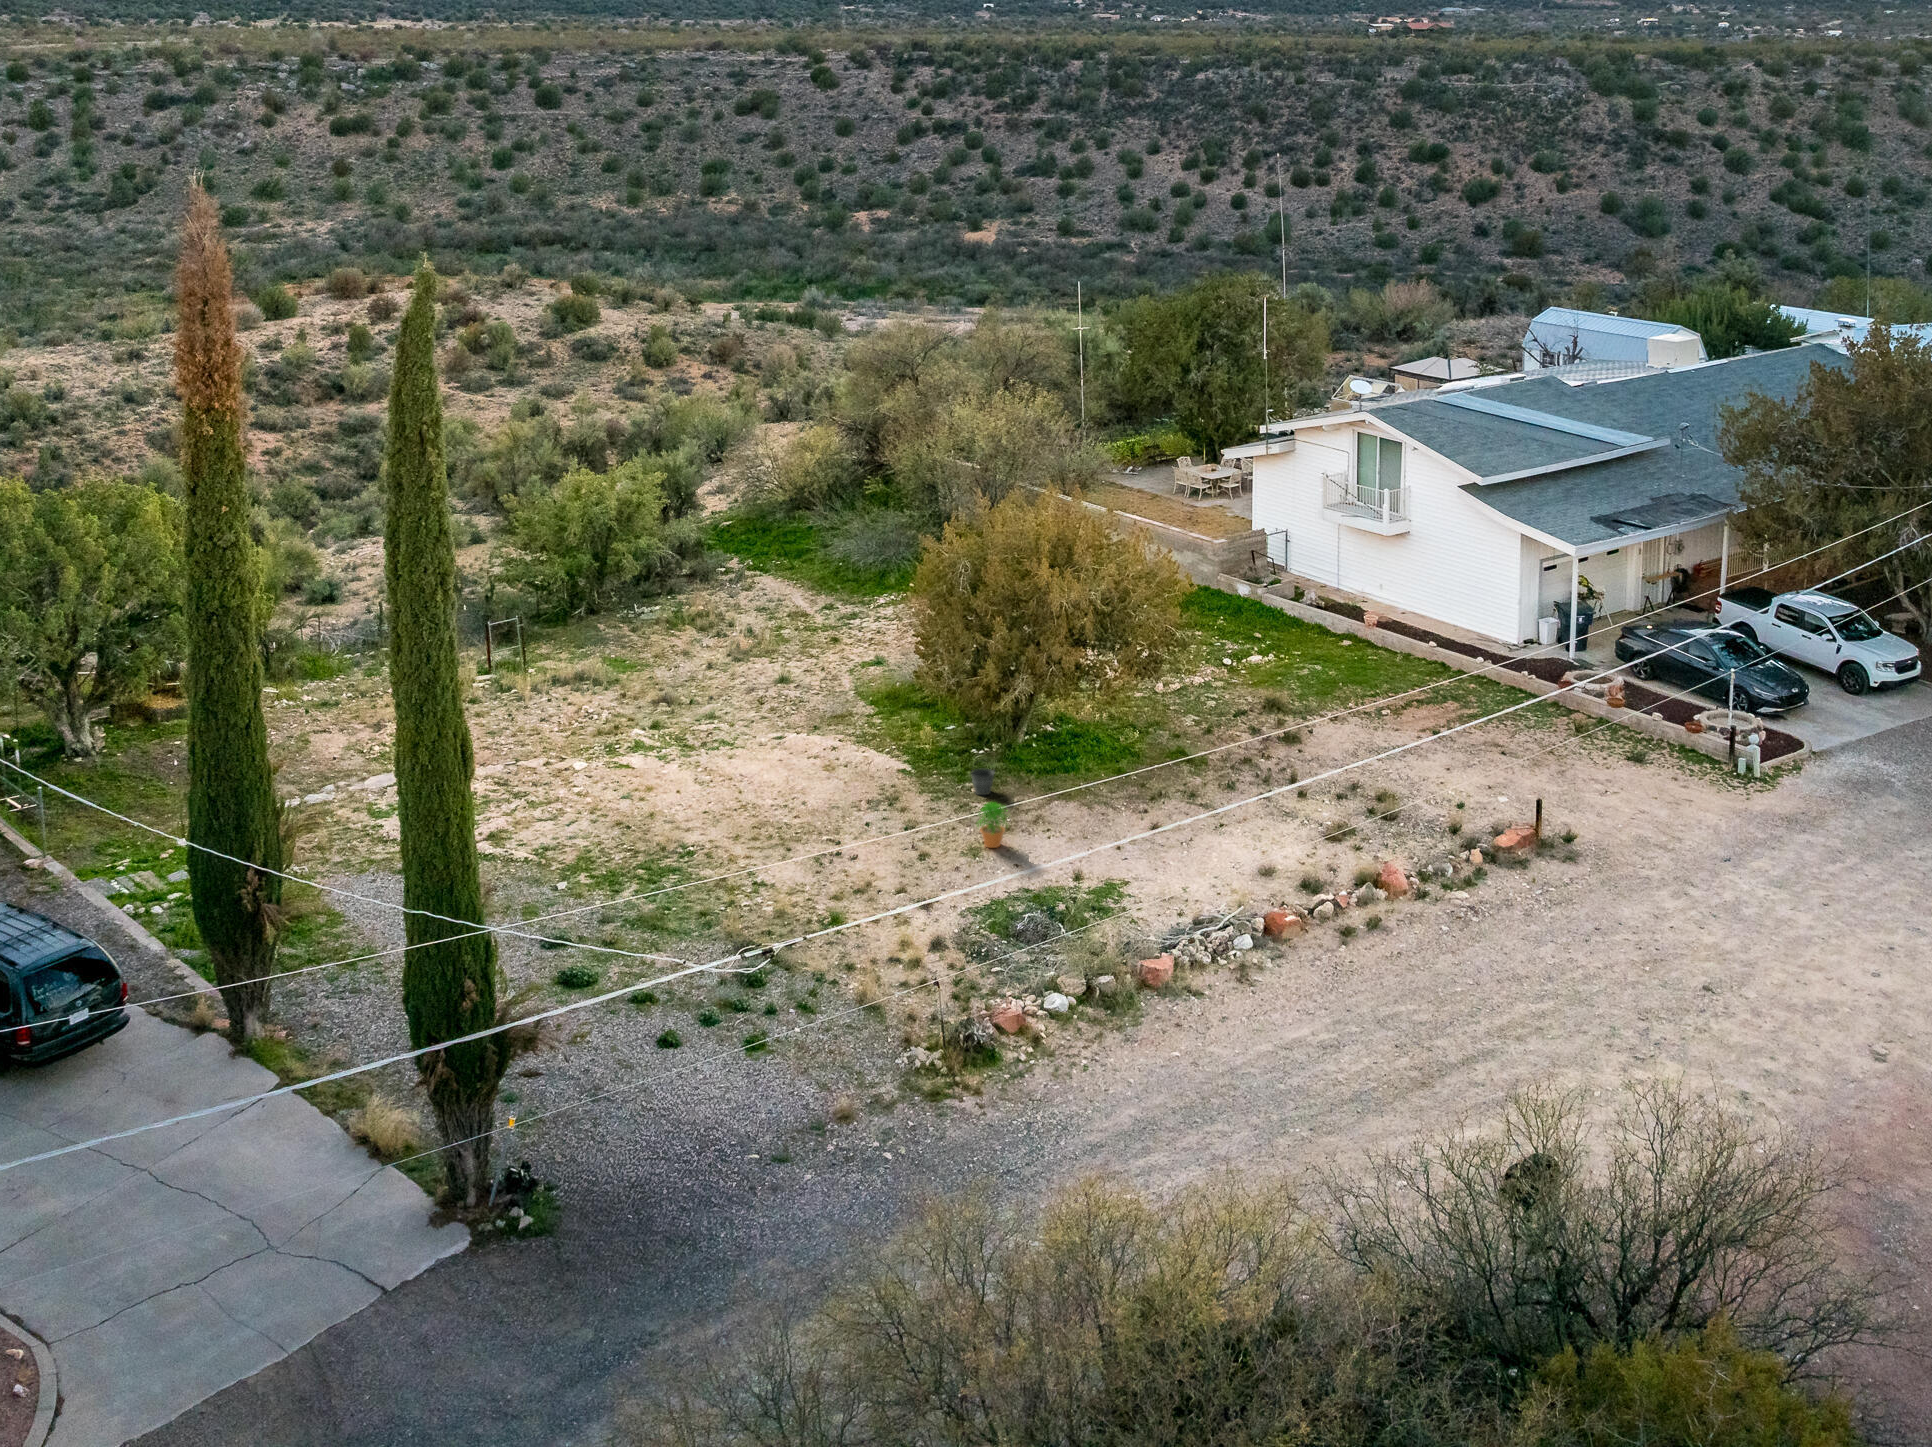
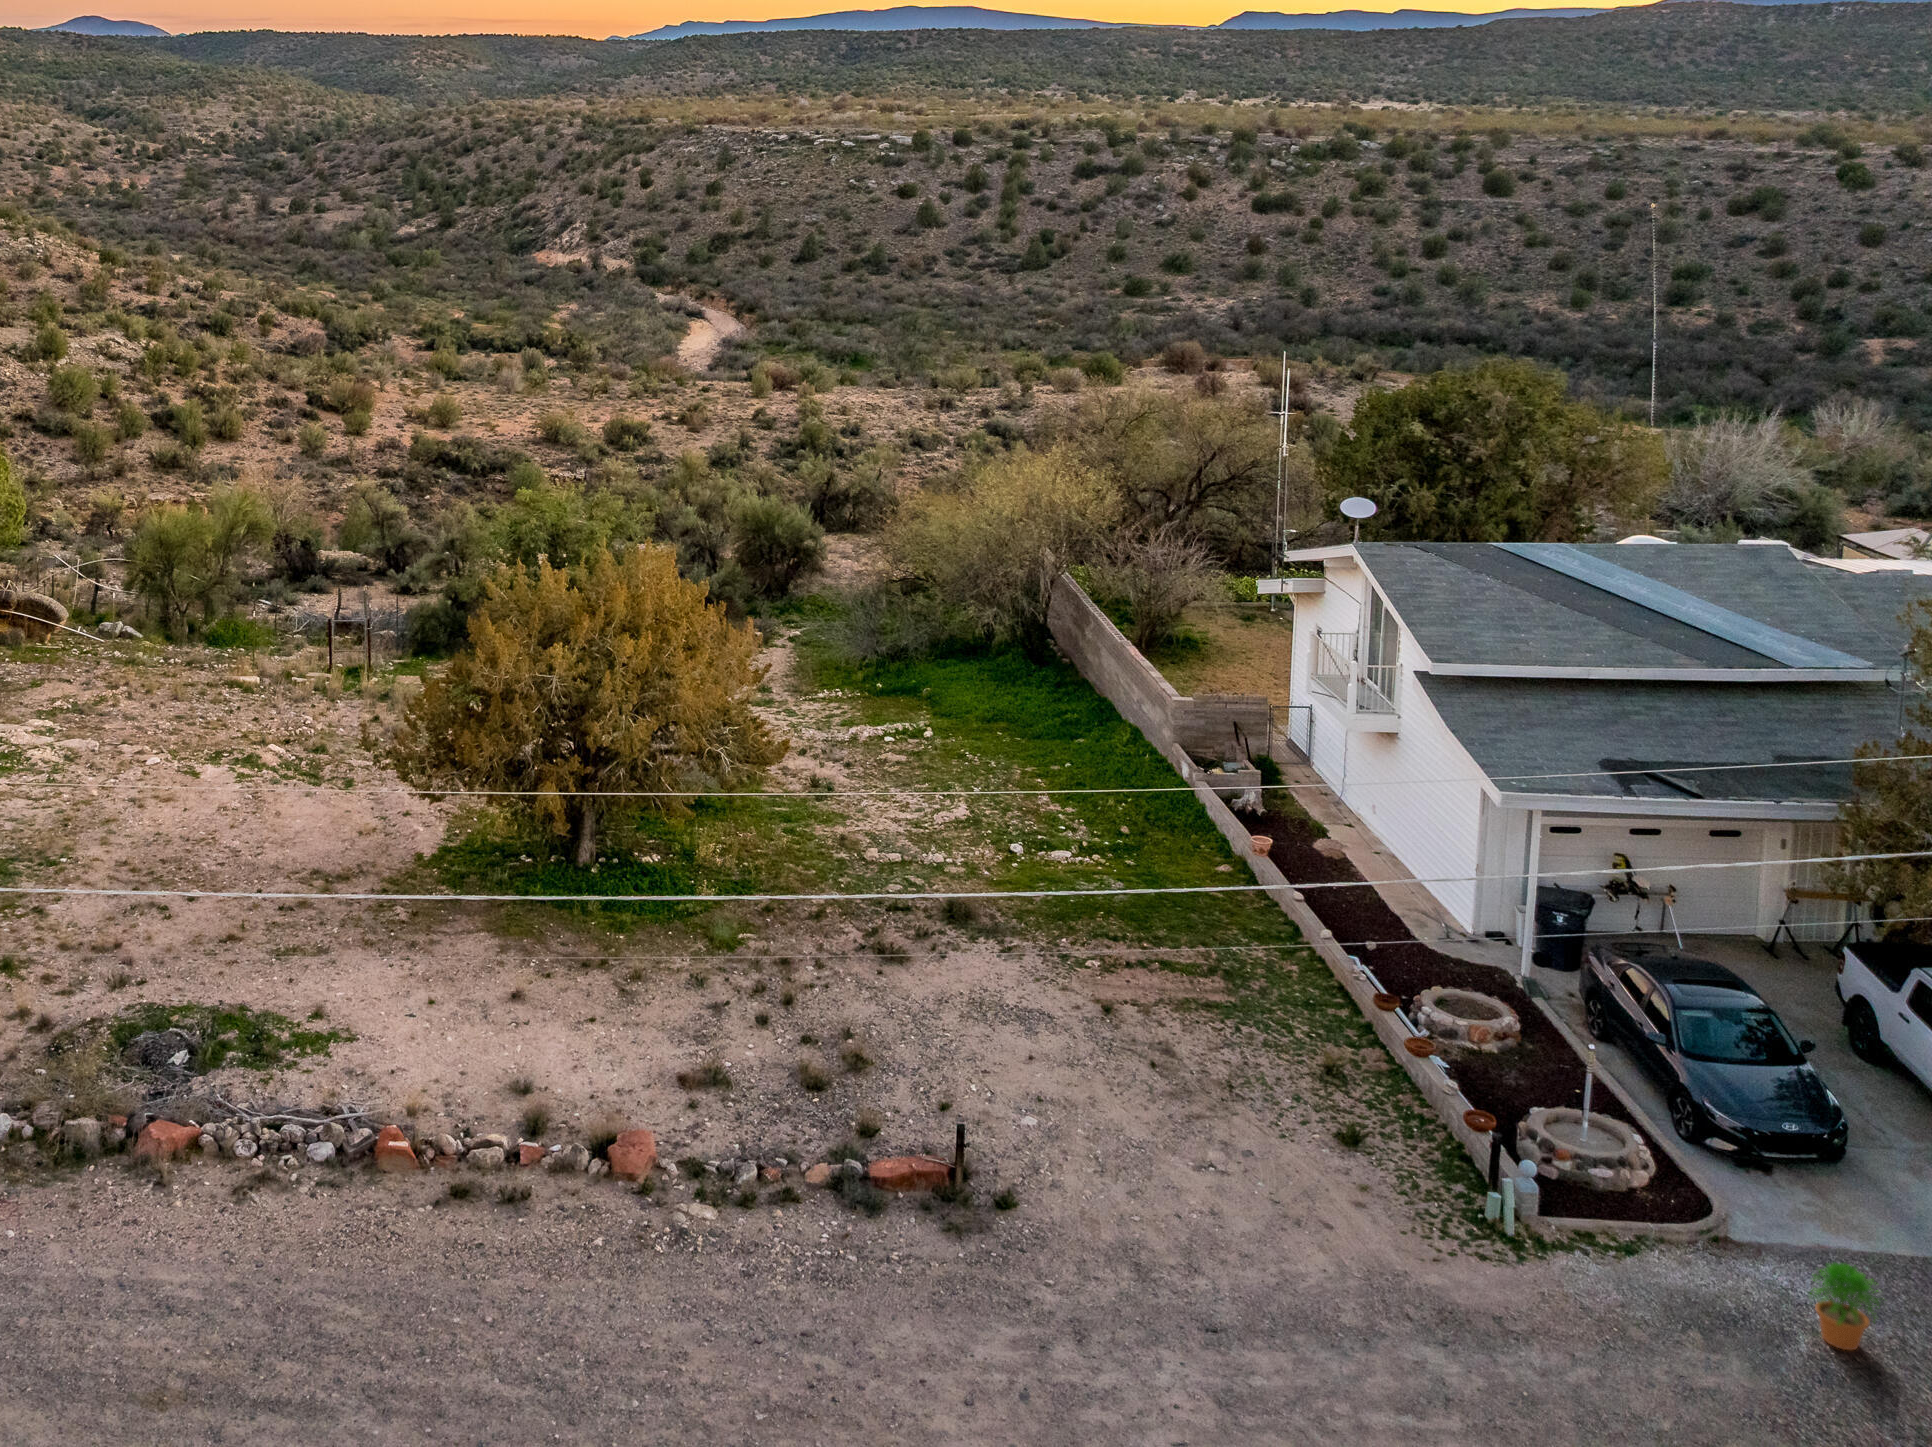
bucket: present [970,769,995,795] -> none [1824,1173,1881,1237]

